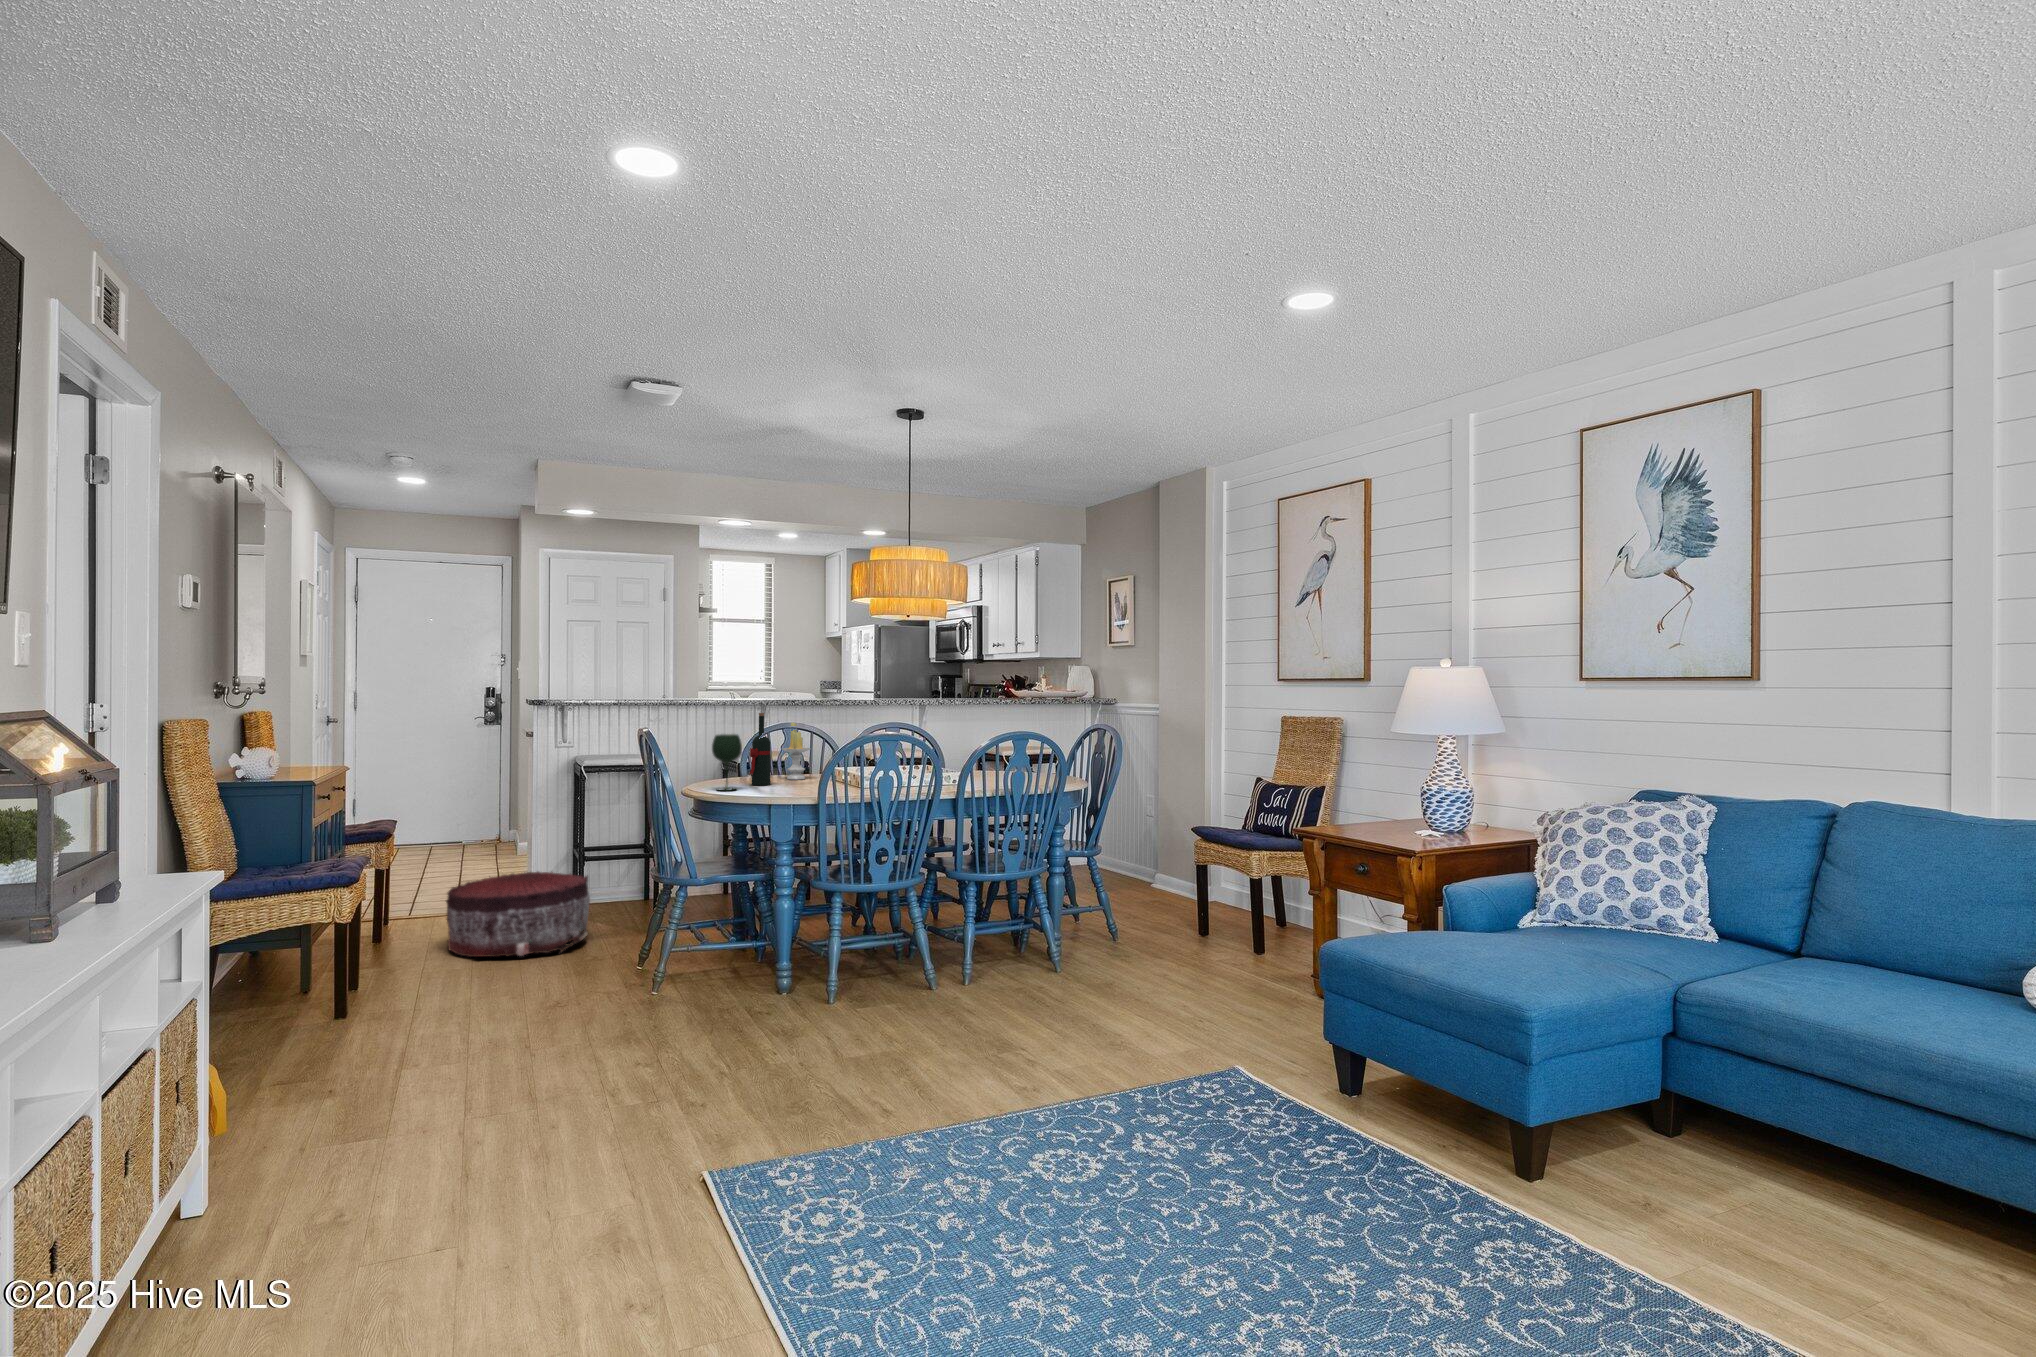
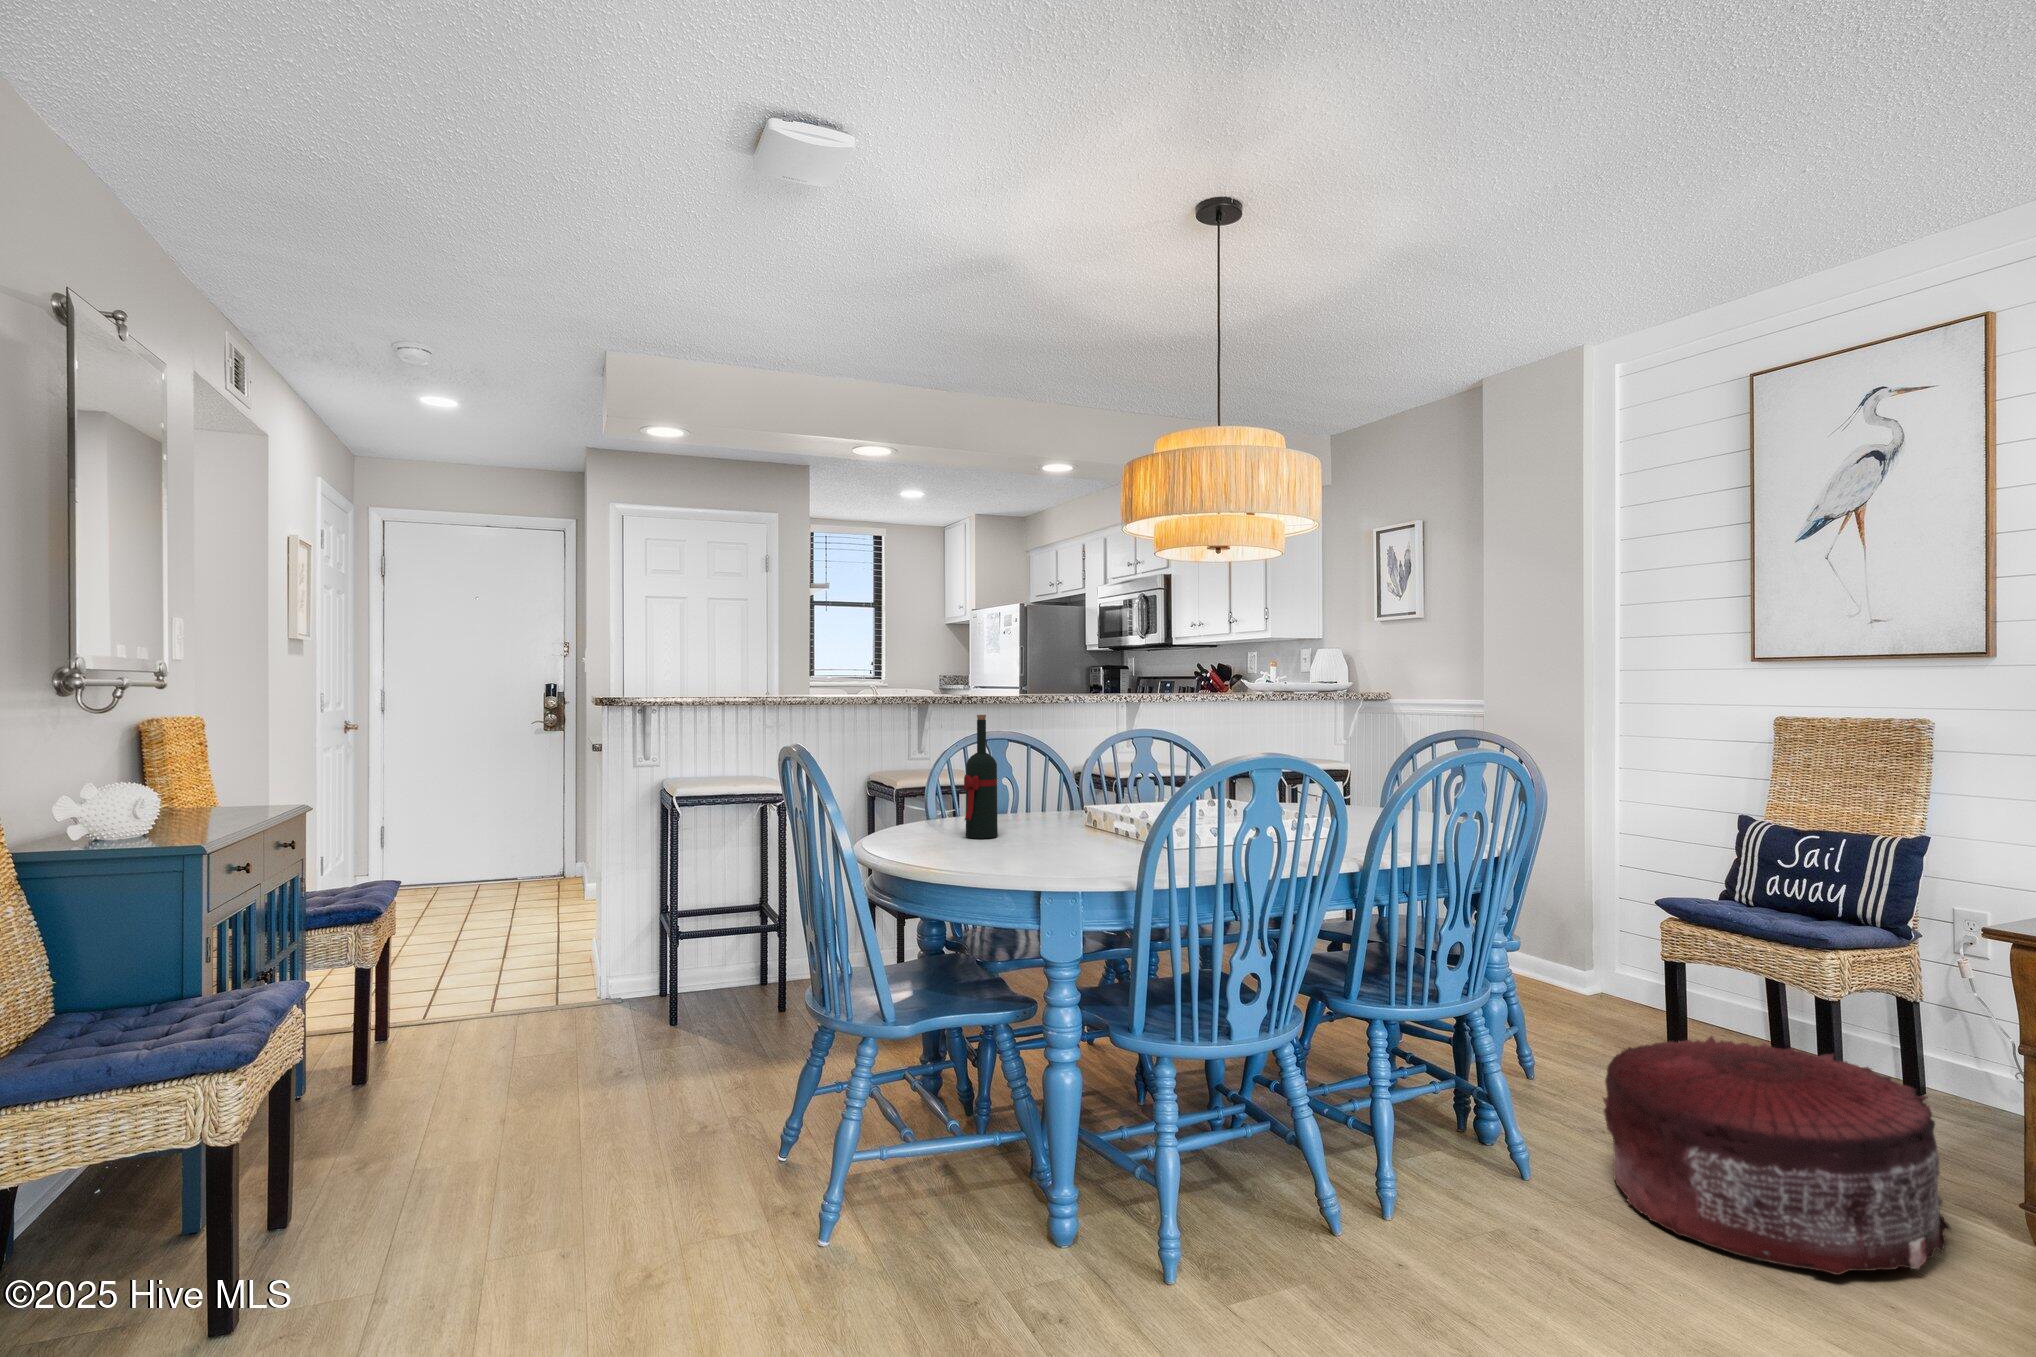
candle: present [782,723,811,780] -> none [1000,730,1046,823]
wine glass: present [712,734,742,791] -> none [911,753,963,853]
pouf: present [446,872,590,957] -> present [1603,1036,1951,1275]

